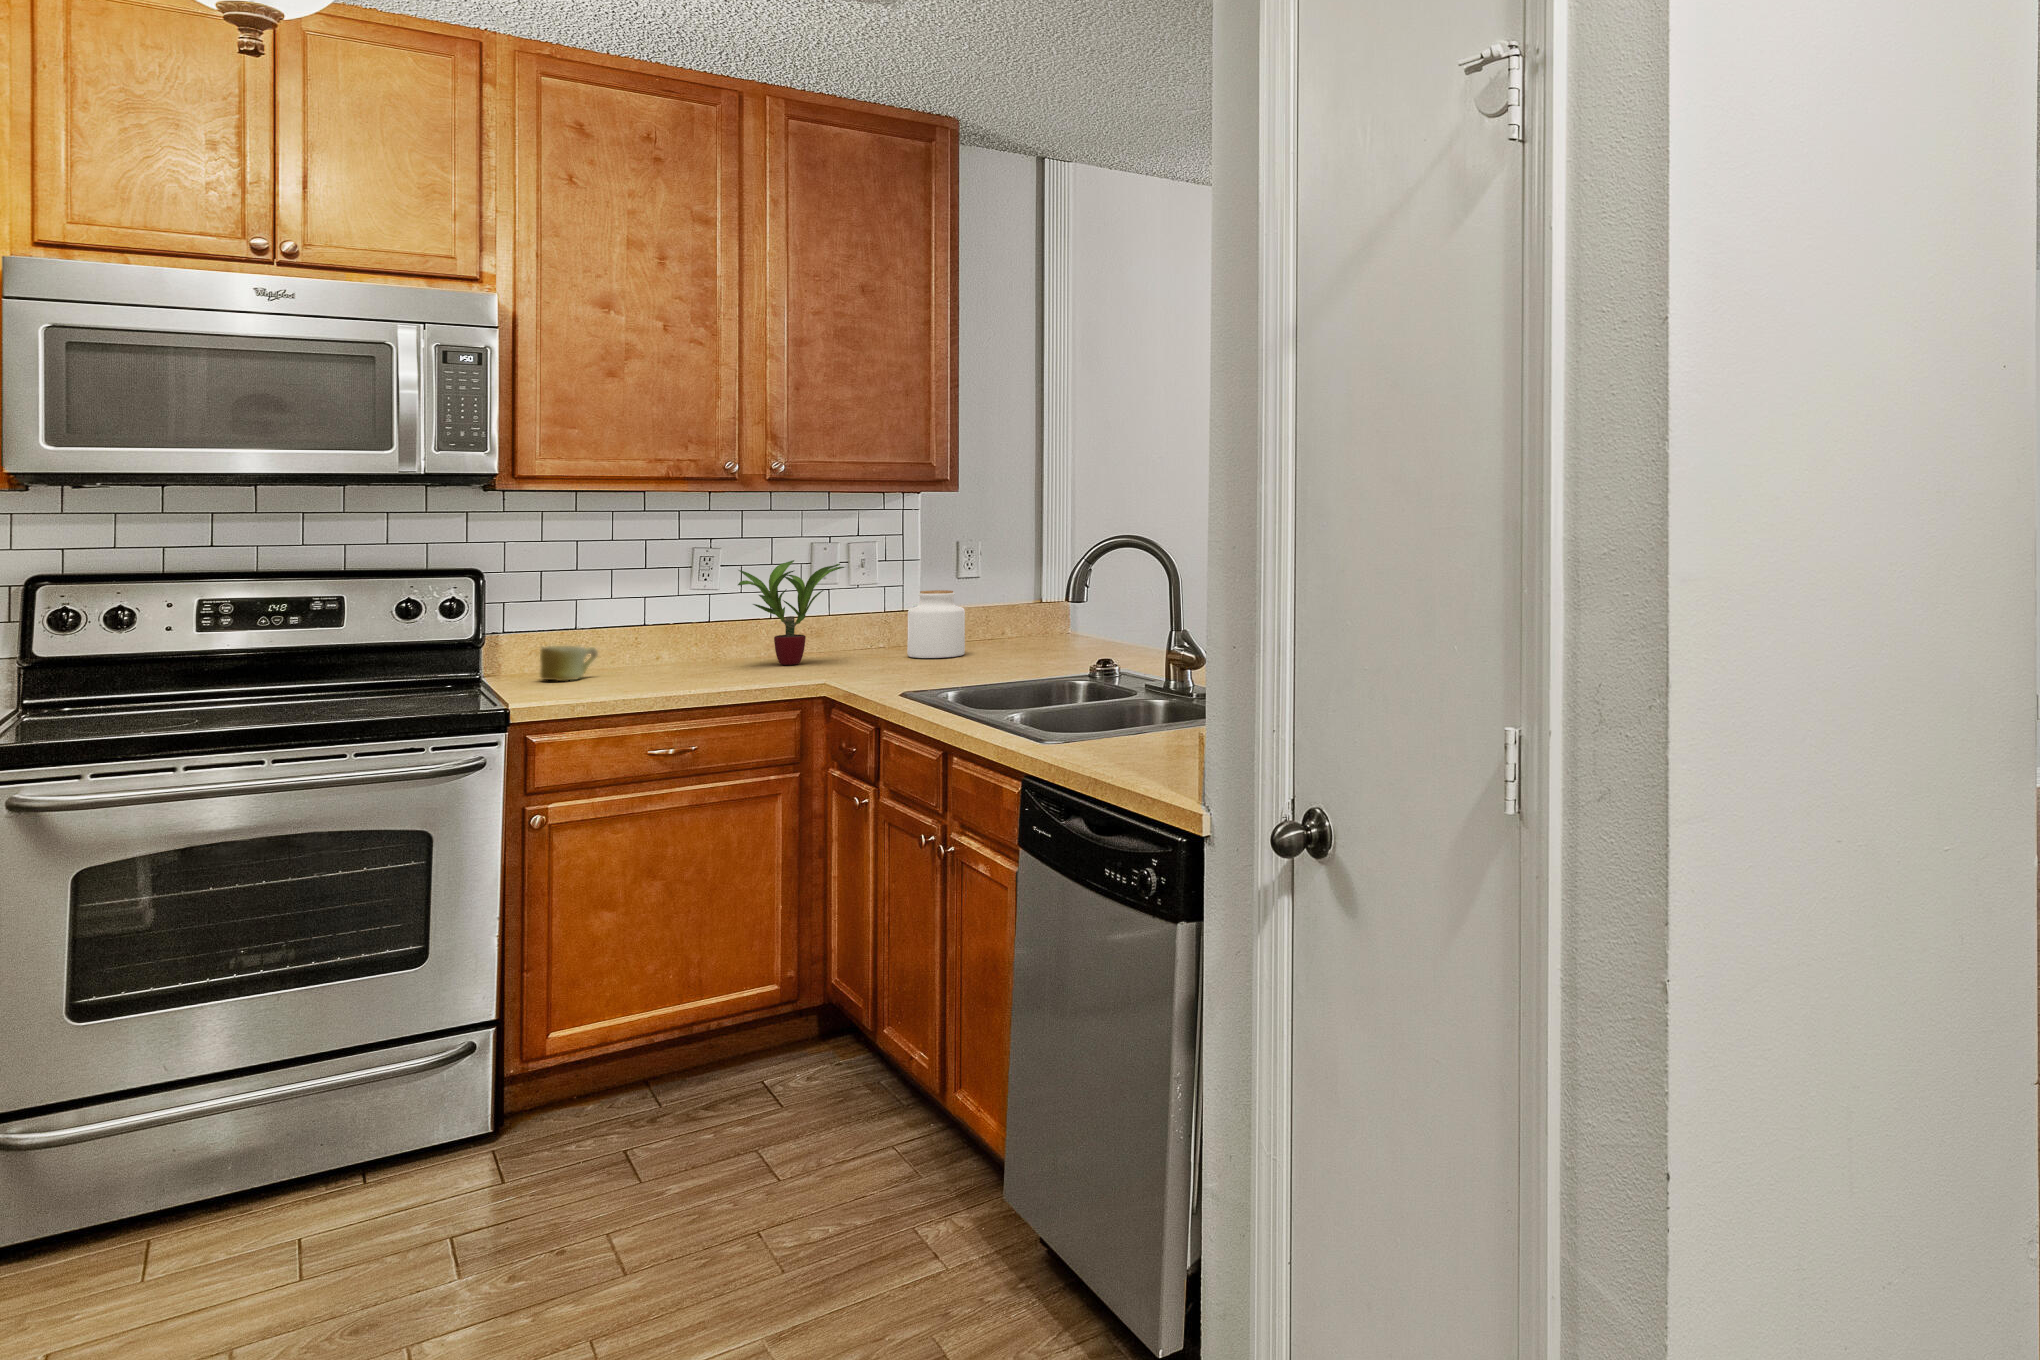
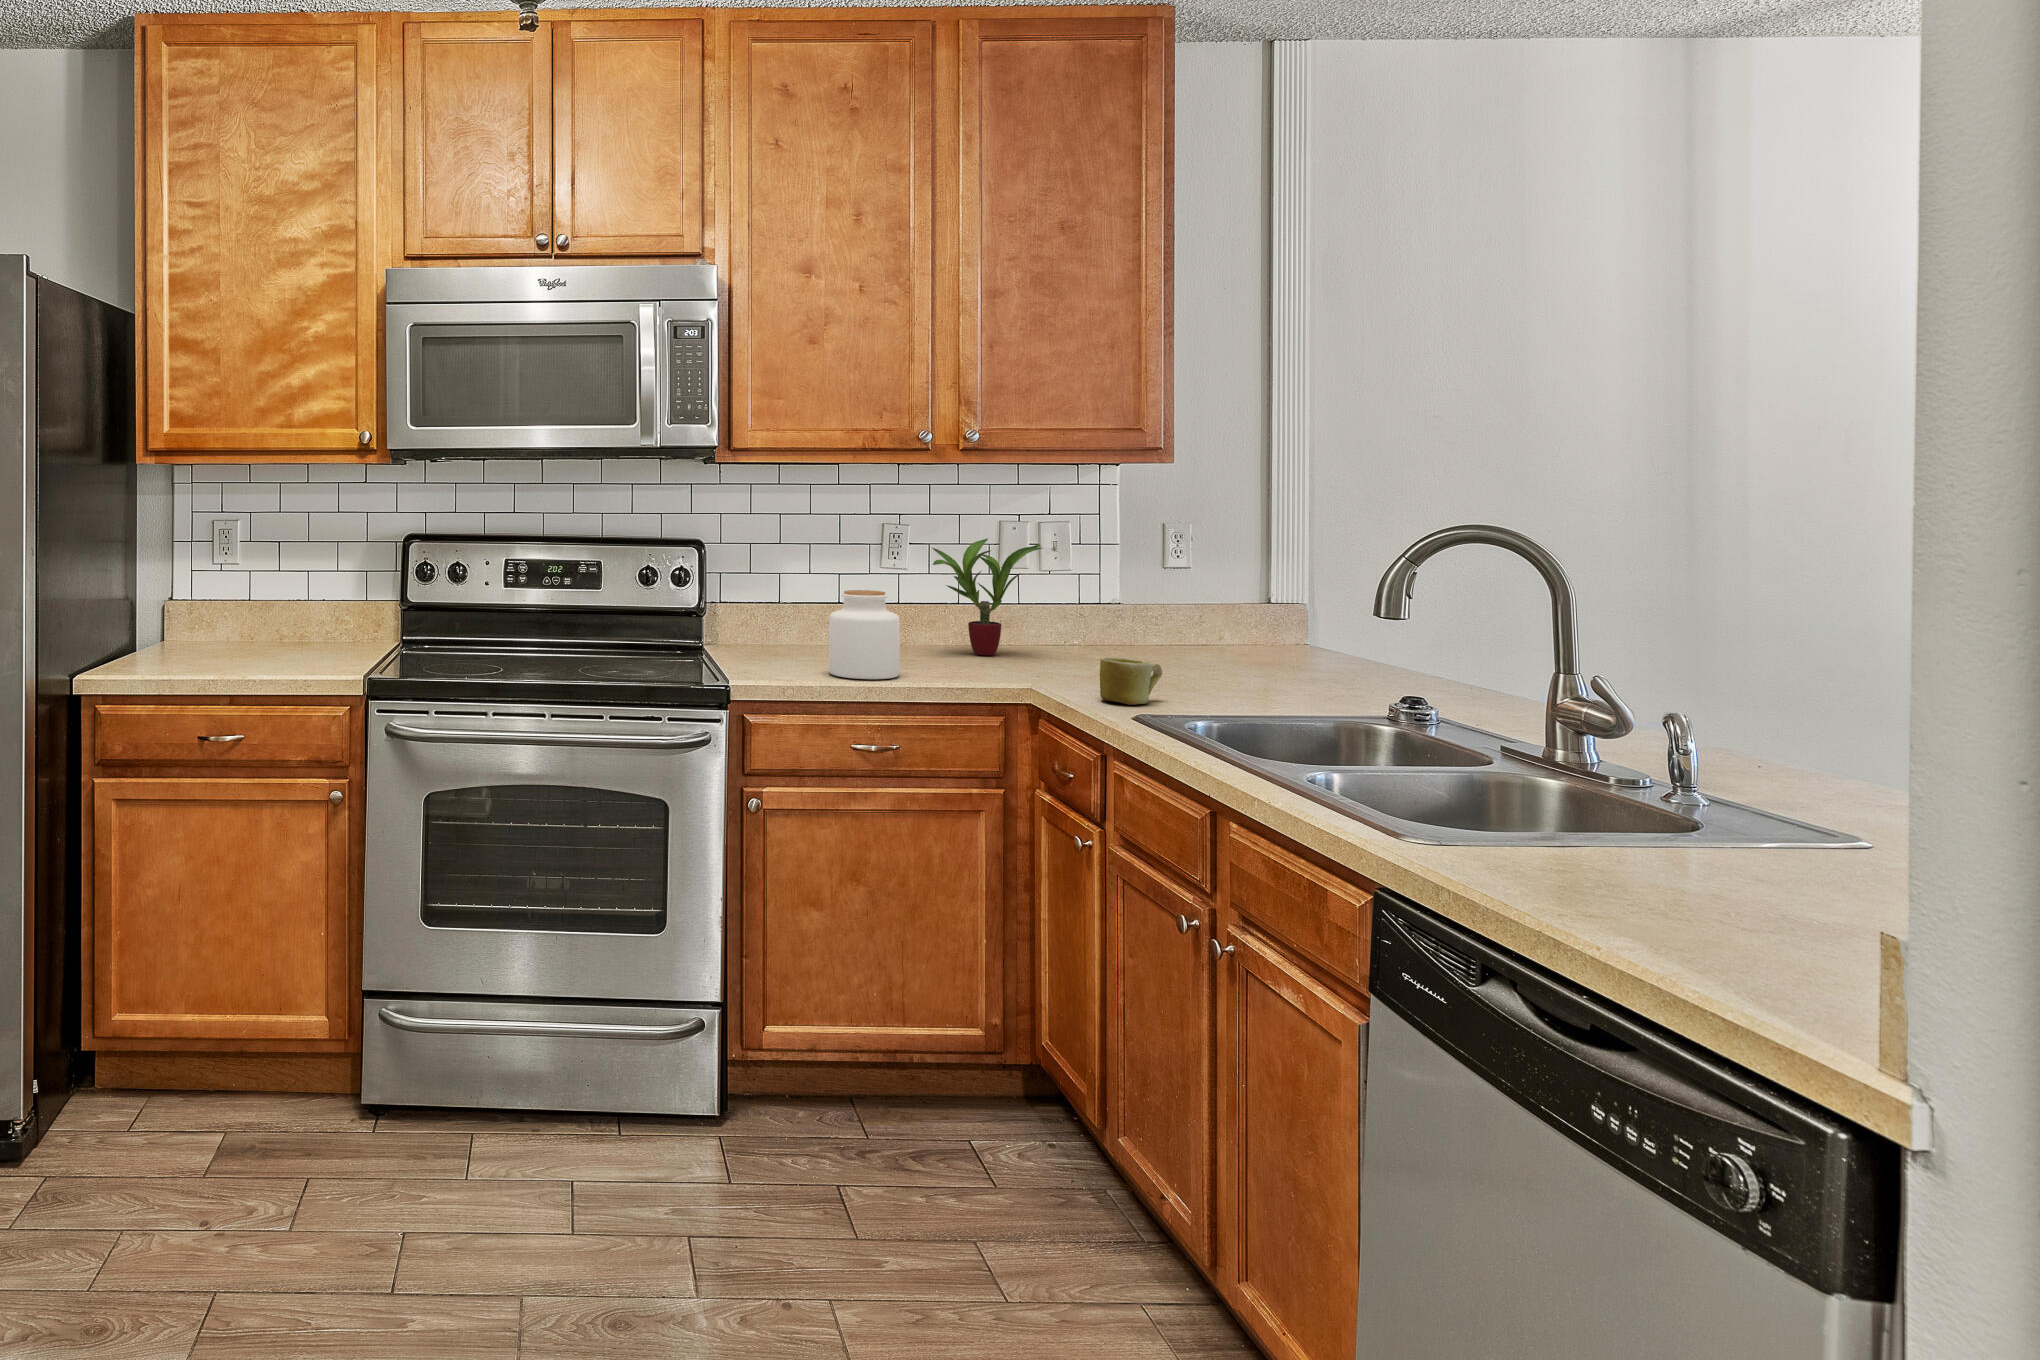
jar: present [907,590,965,658] -> present [829,590,900,679]
mug: present [540,646,598,681] -> present [1100,657,1162,705]

